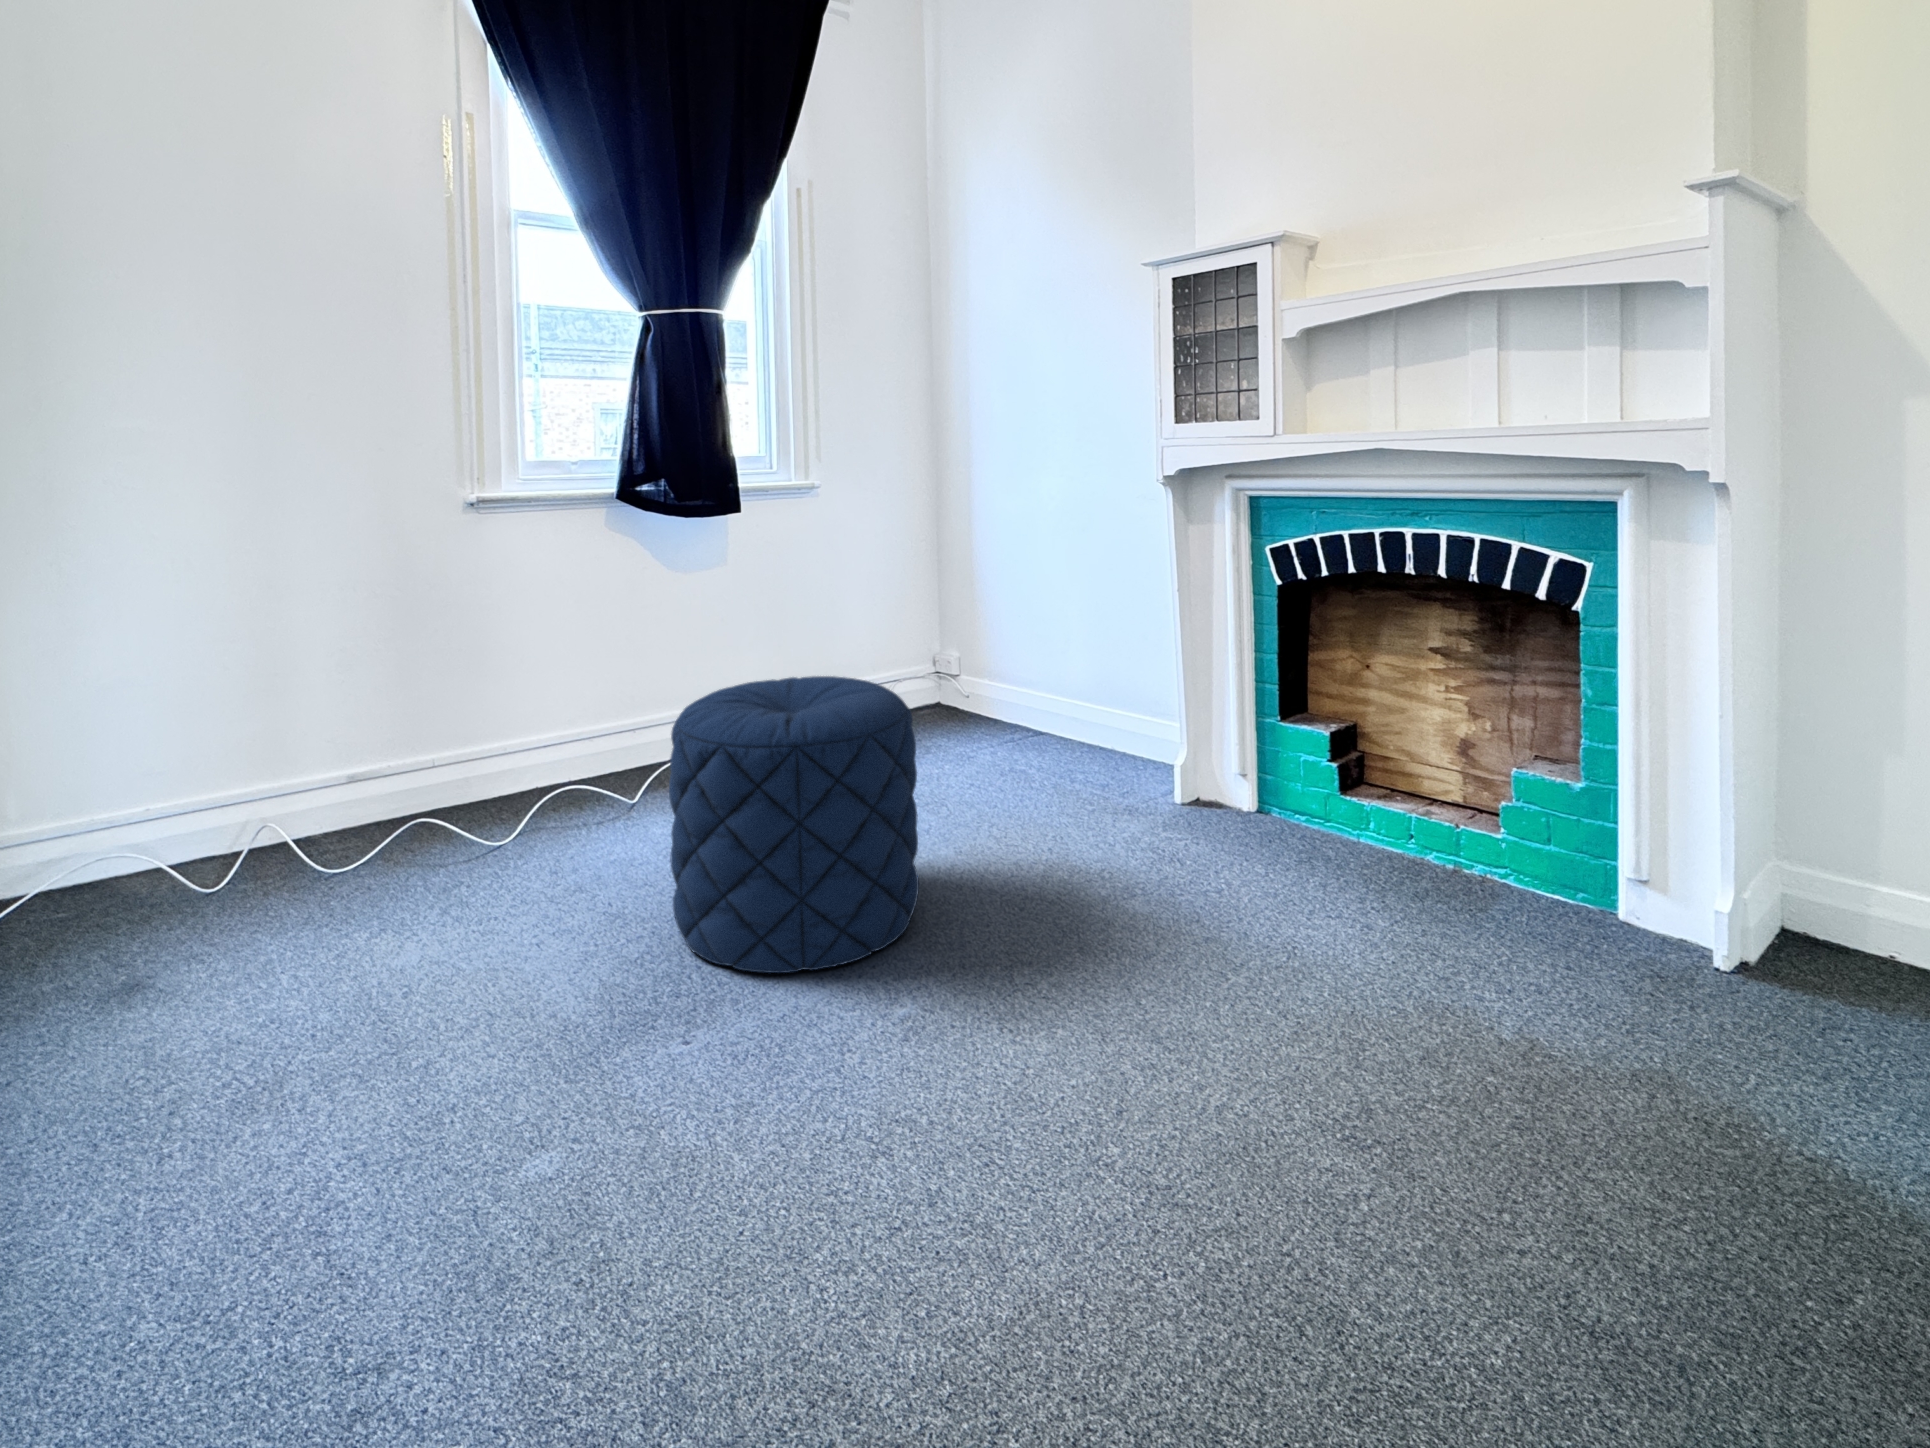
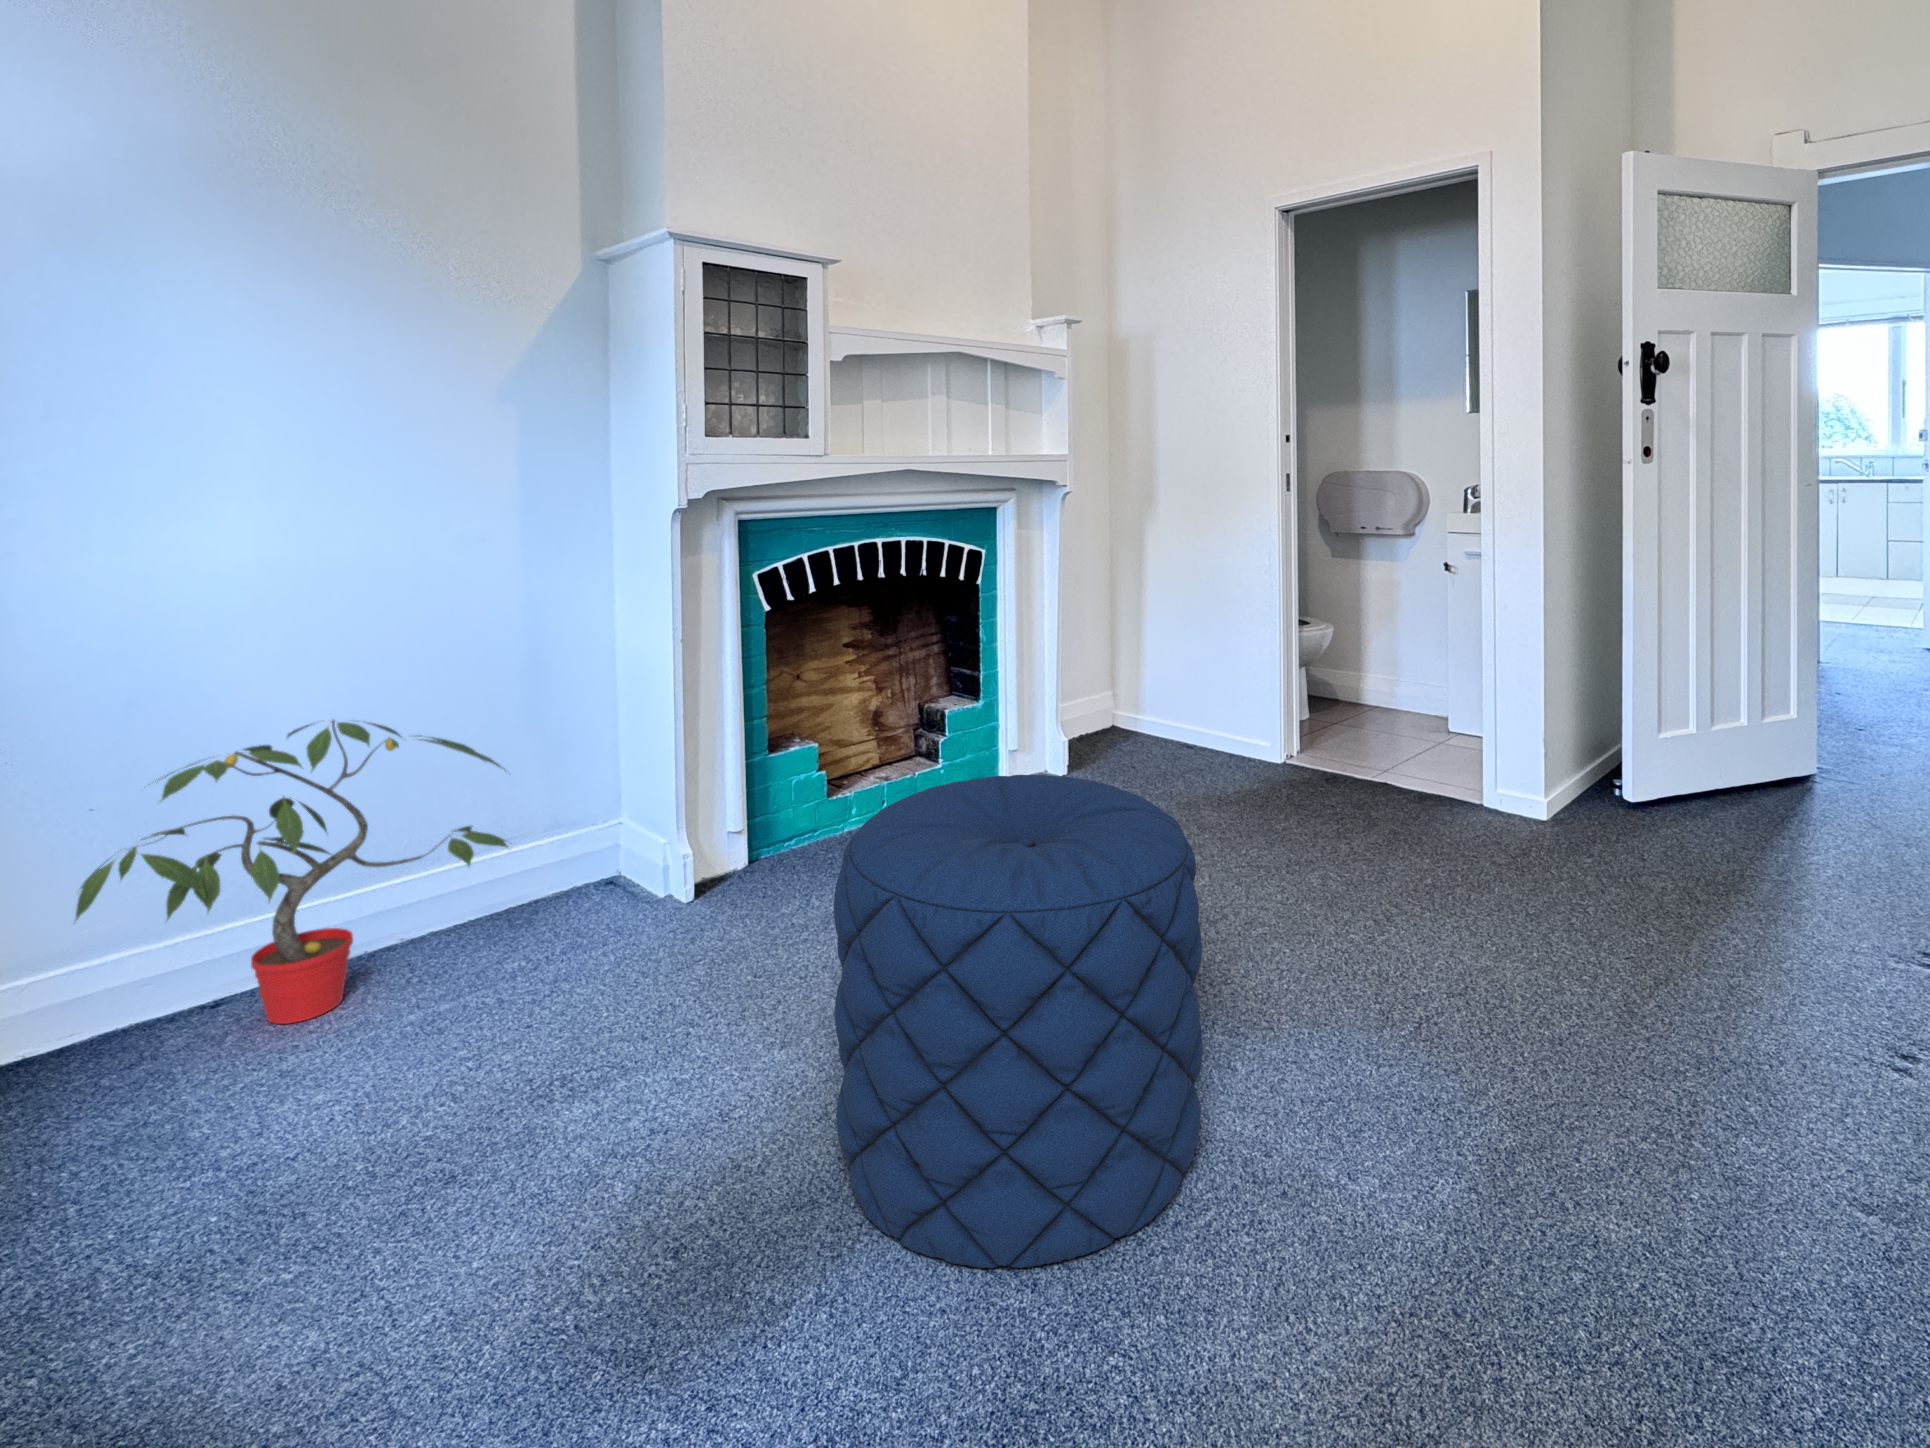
potted plant: none [929,595,1105,751] -> present [74,720,508,1024]

